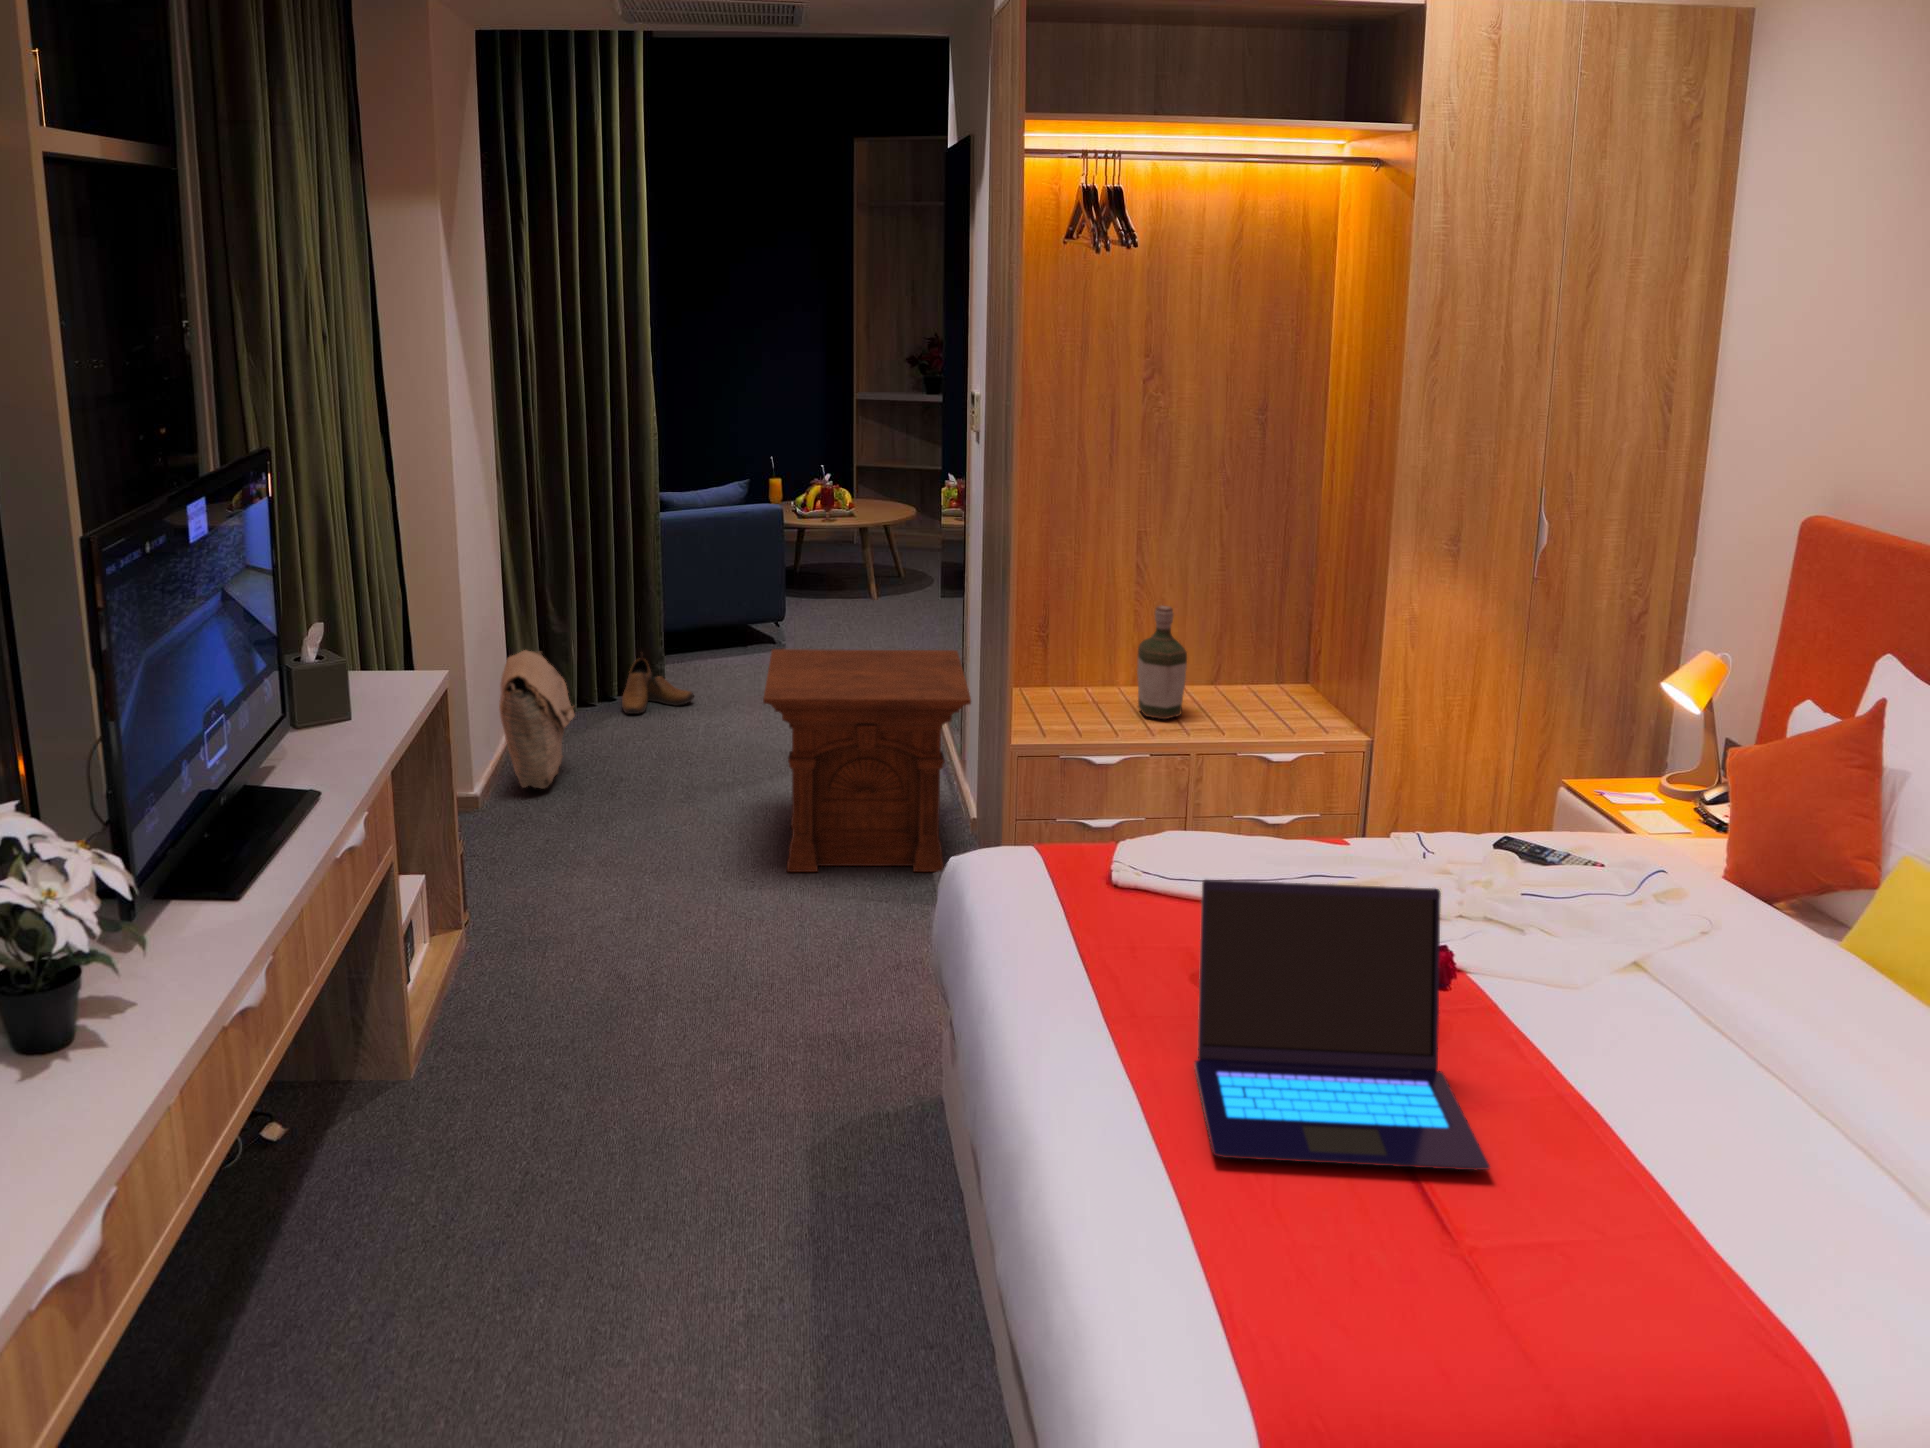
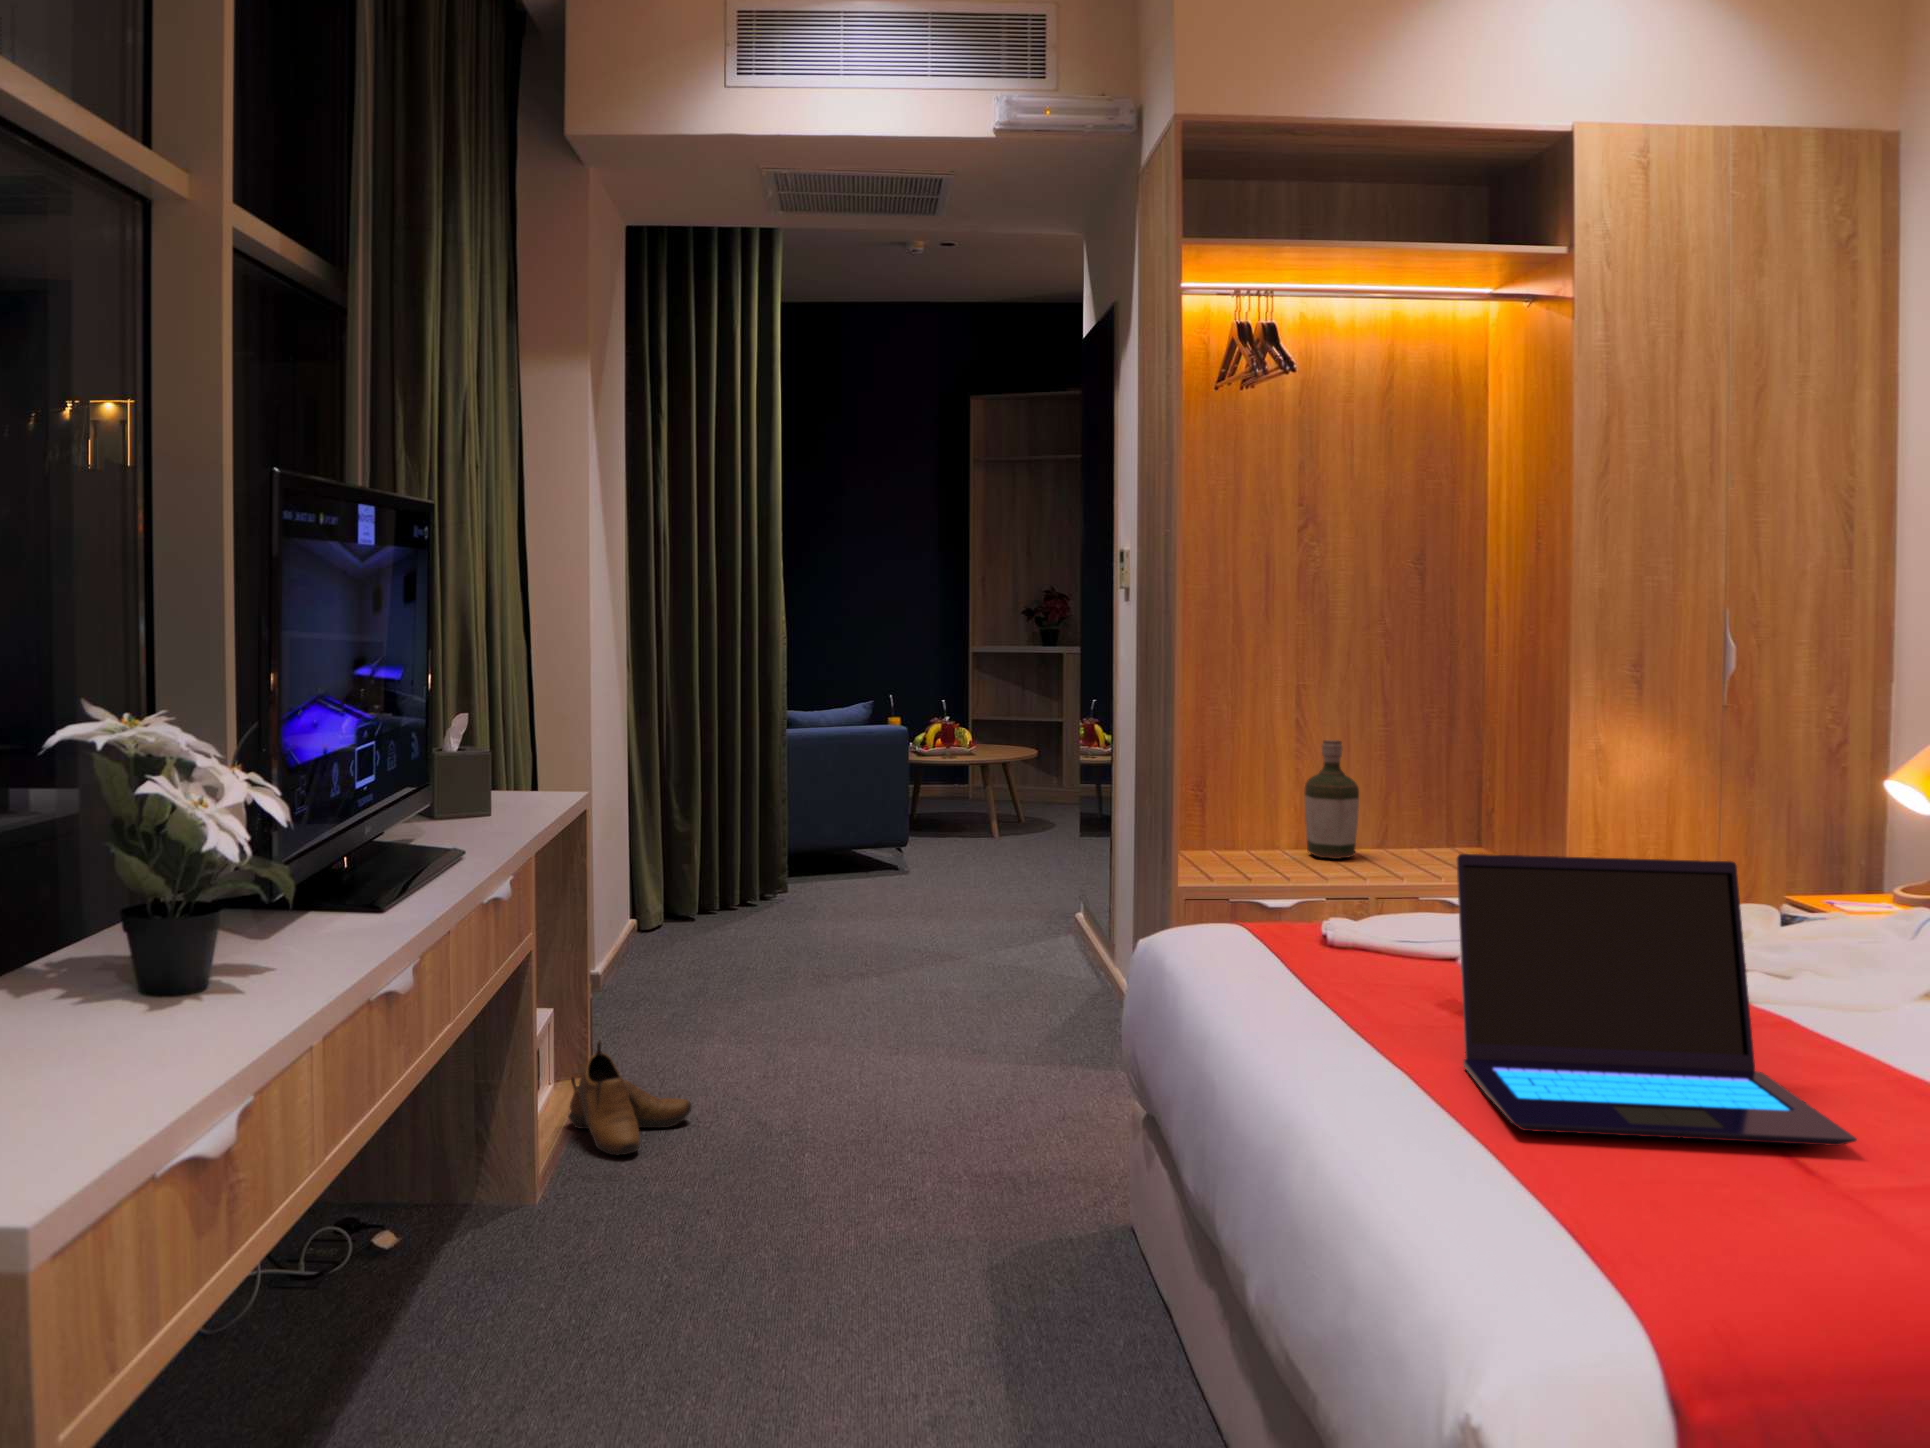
side table: present [763,649,971,872] -> none [908,816,1127,1041]
bag: present [499,650,575,789] -> none [627,832,704,971]
shoe: present [622,653,694,714] -> present [568,1042,692,1155]

